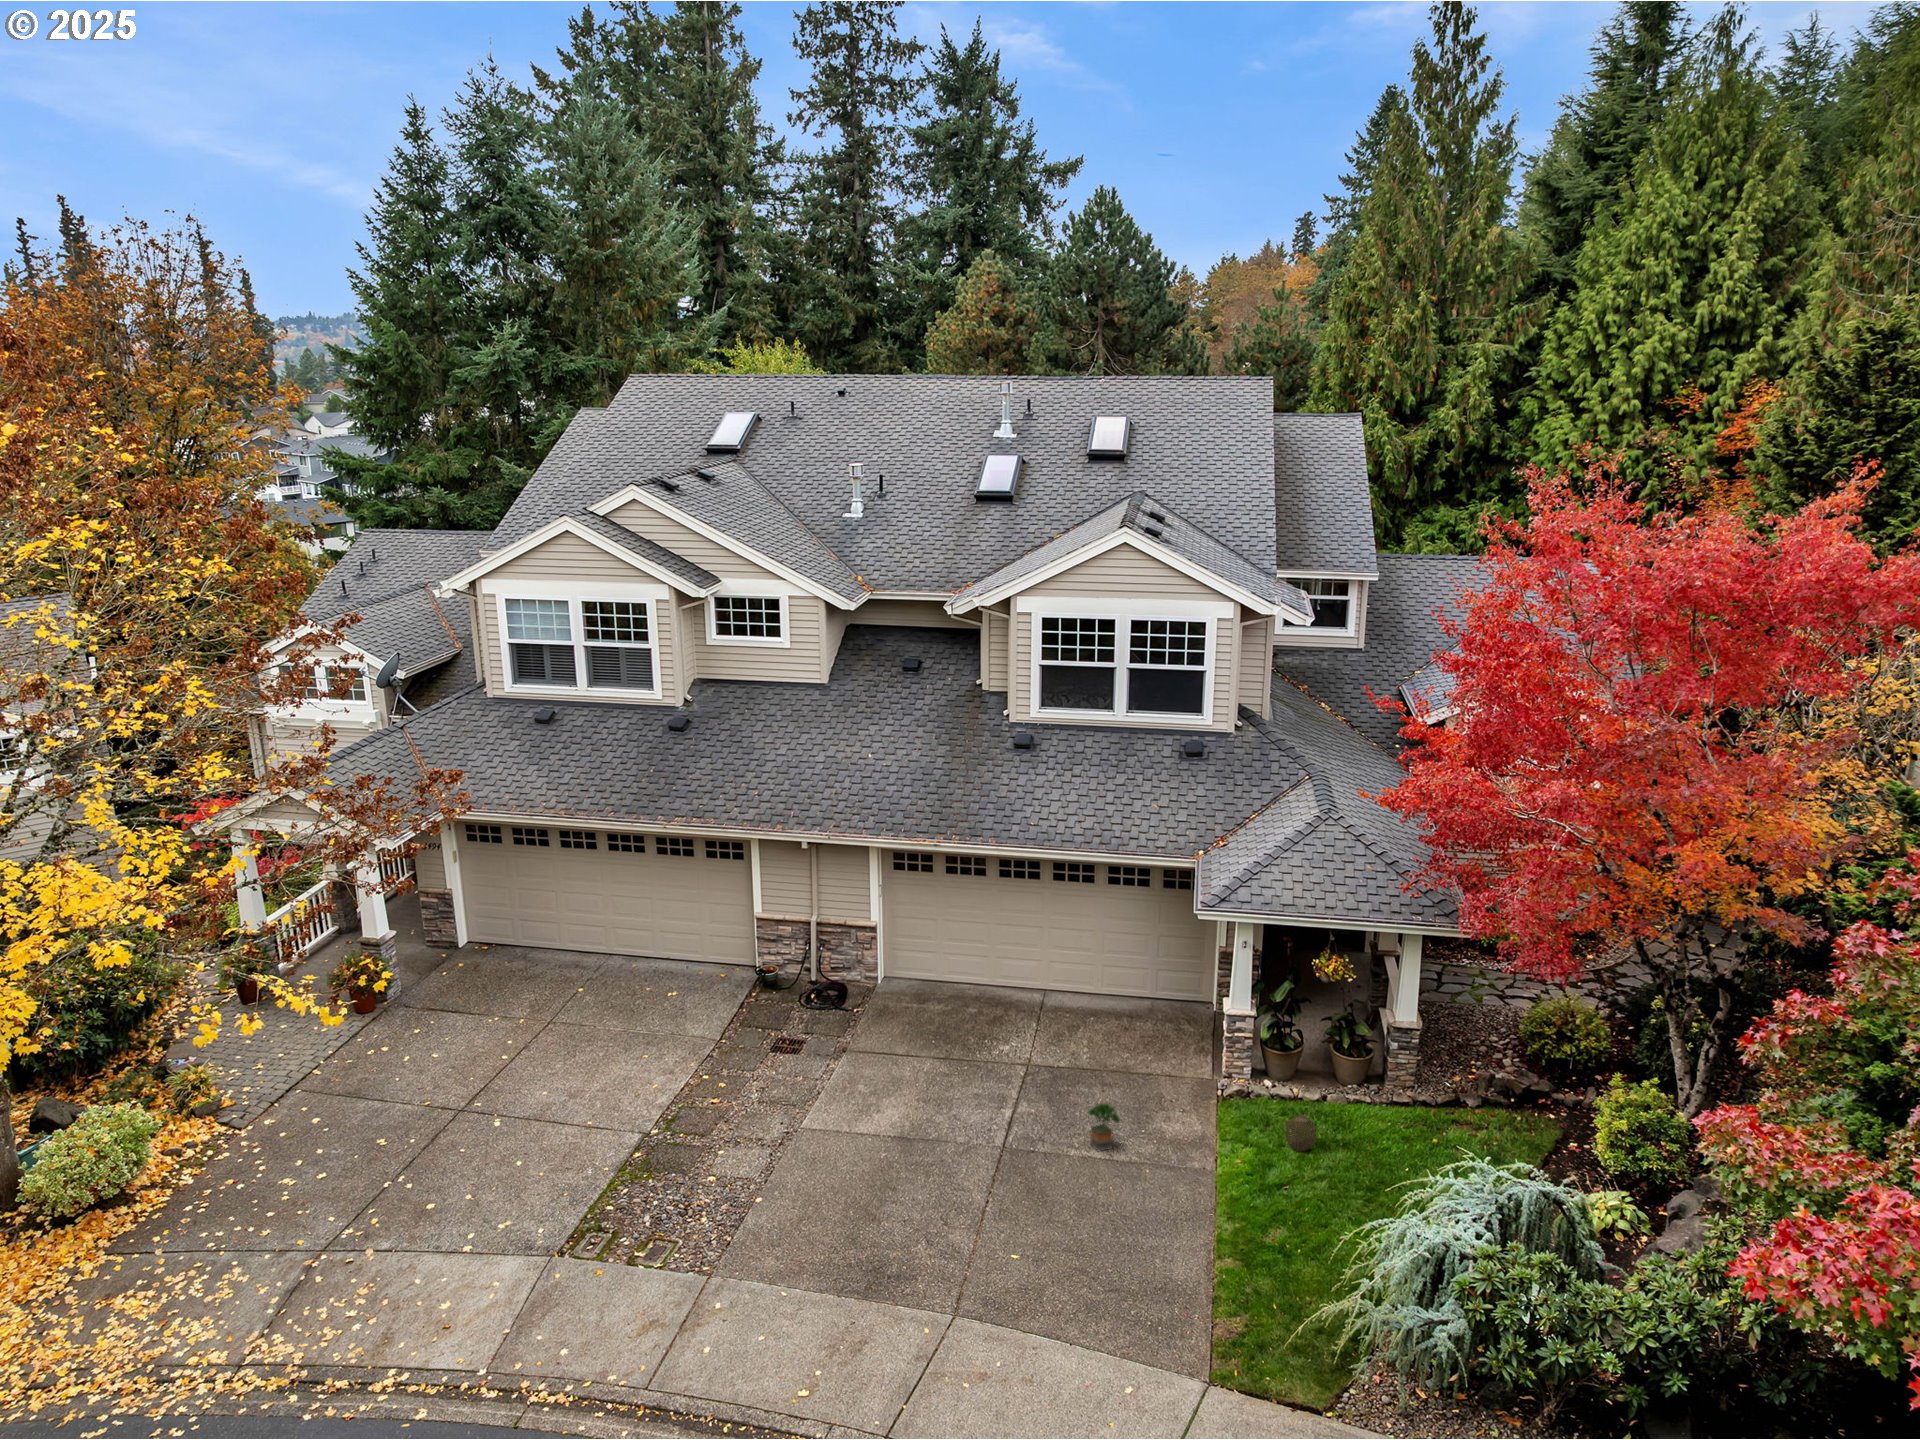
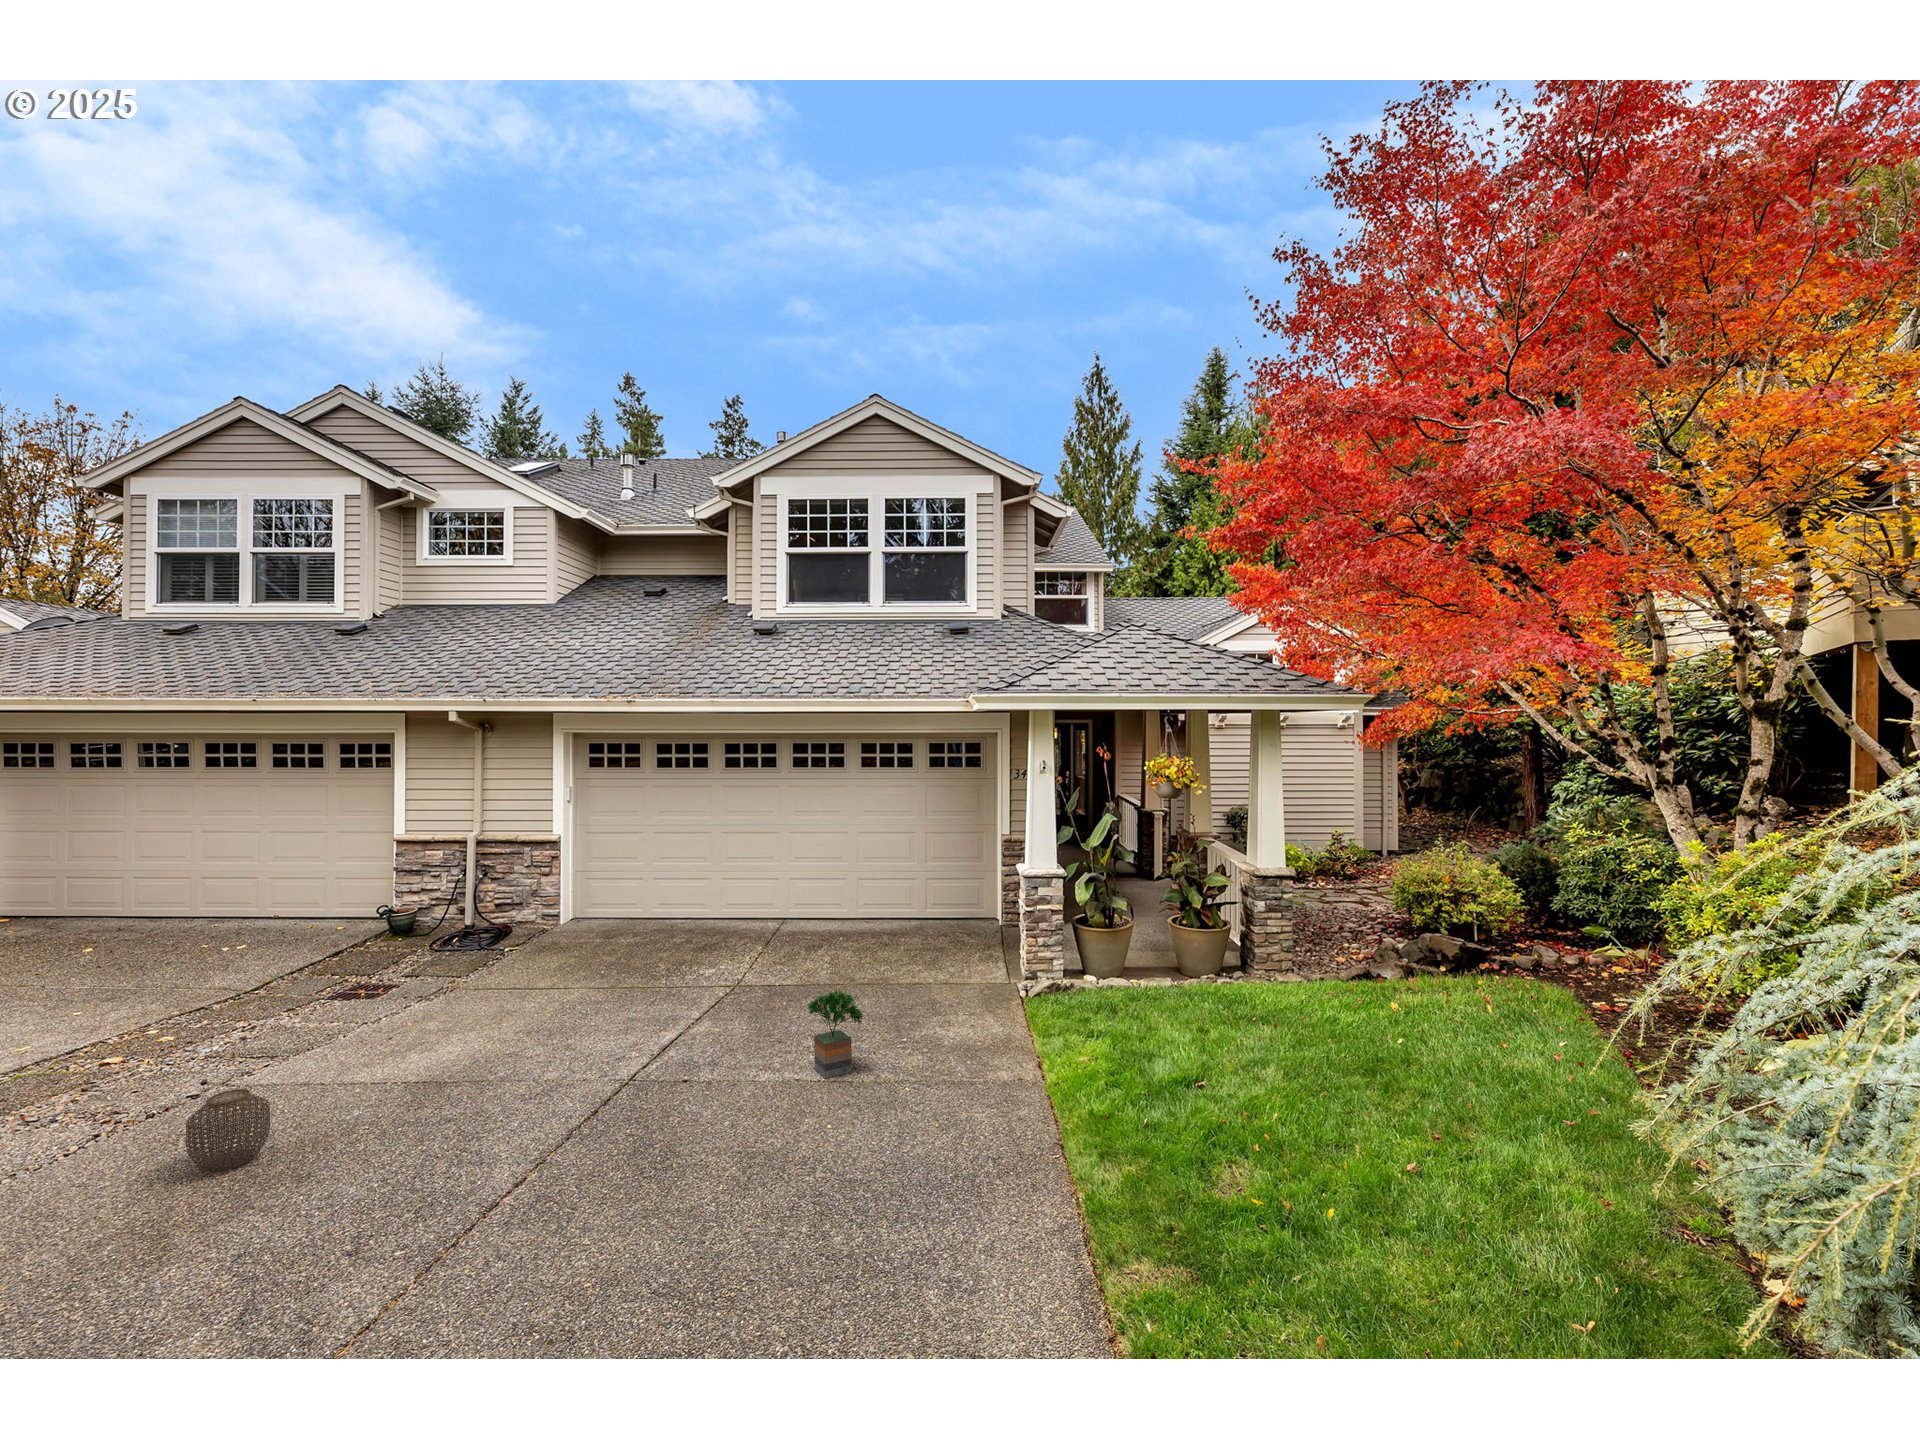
woven basket: present [1285,1115,1316,1151] -> present [186,1089,270,1171]

